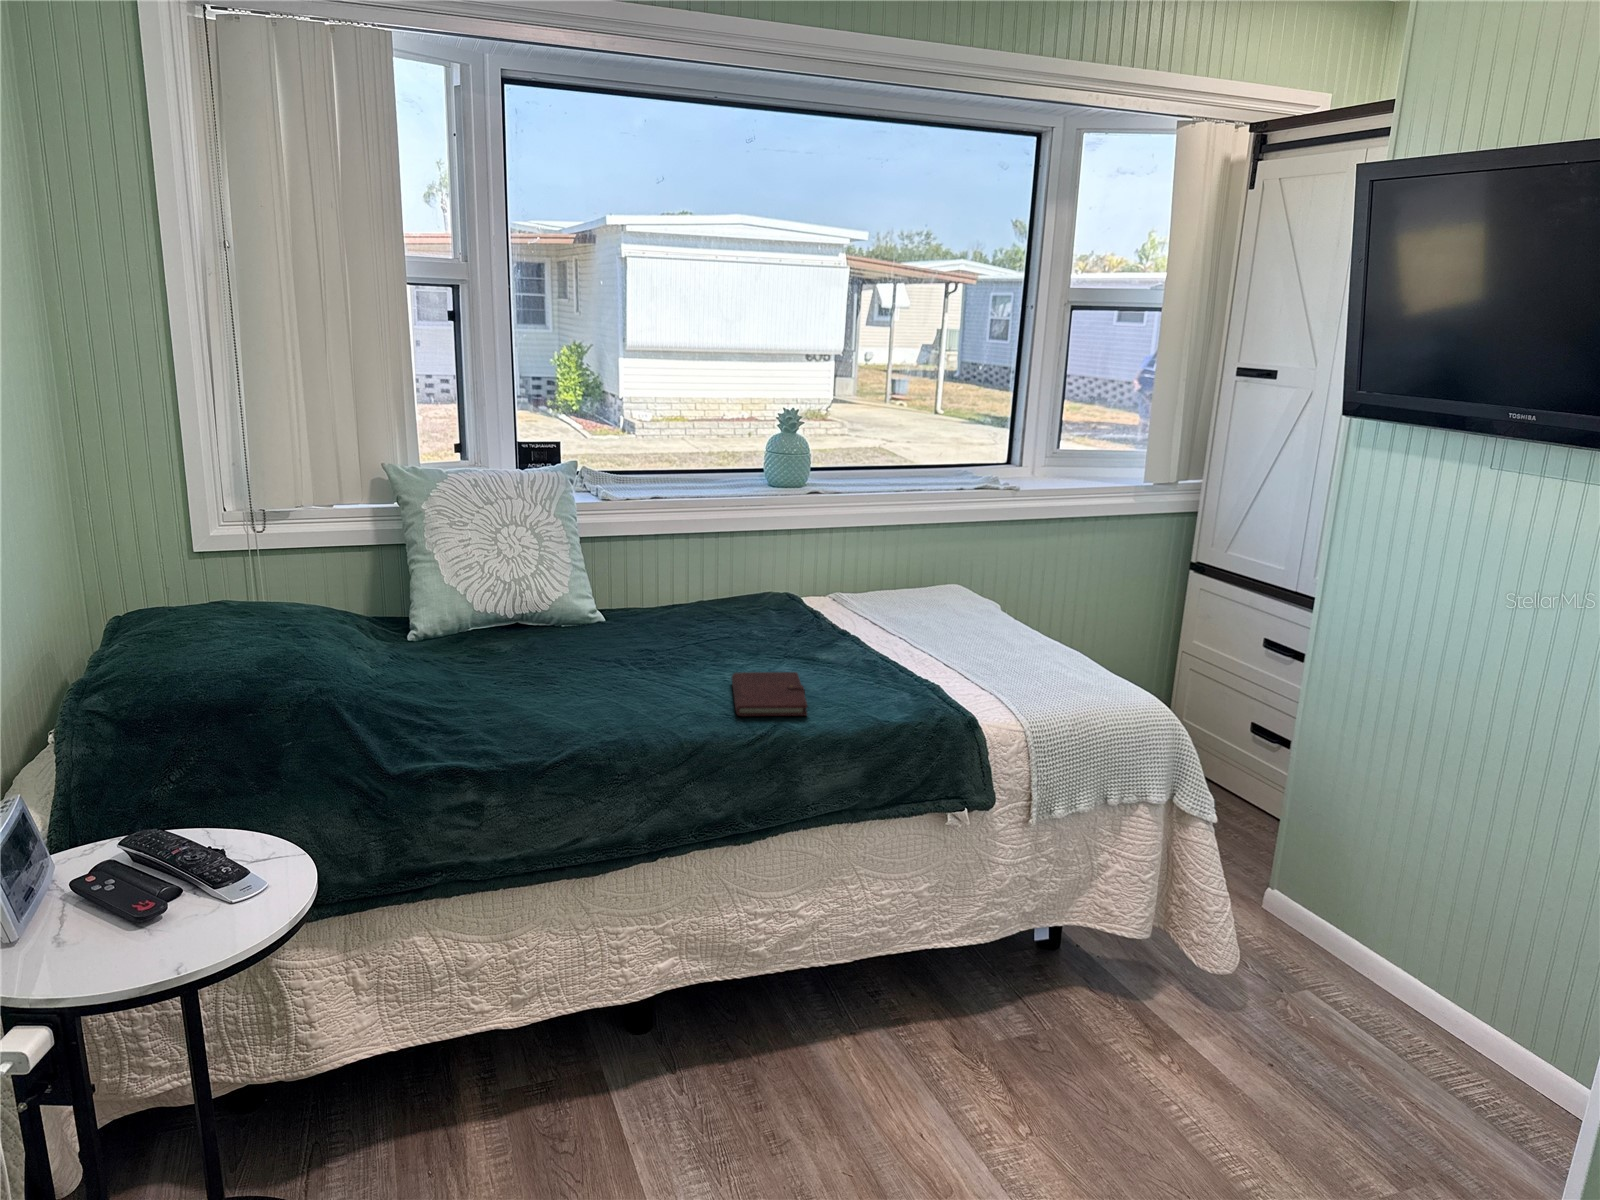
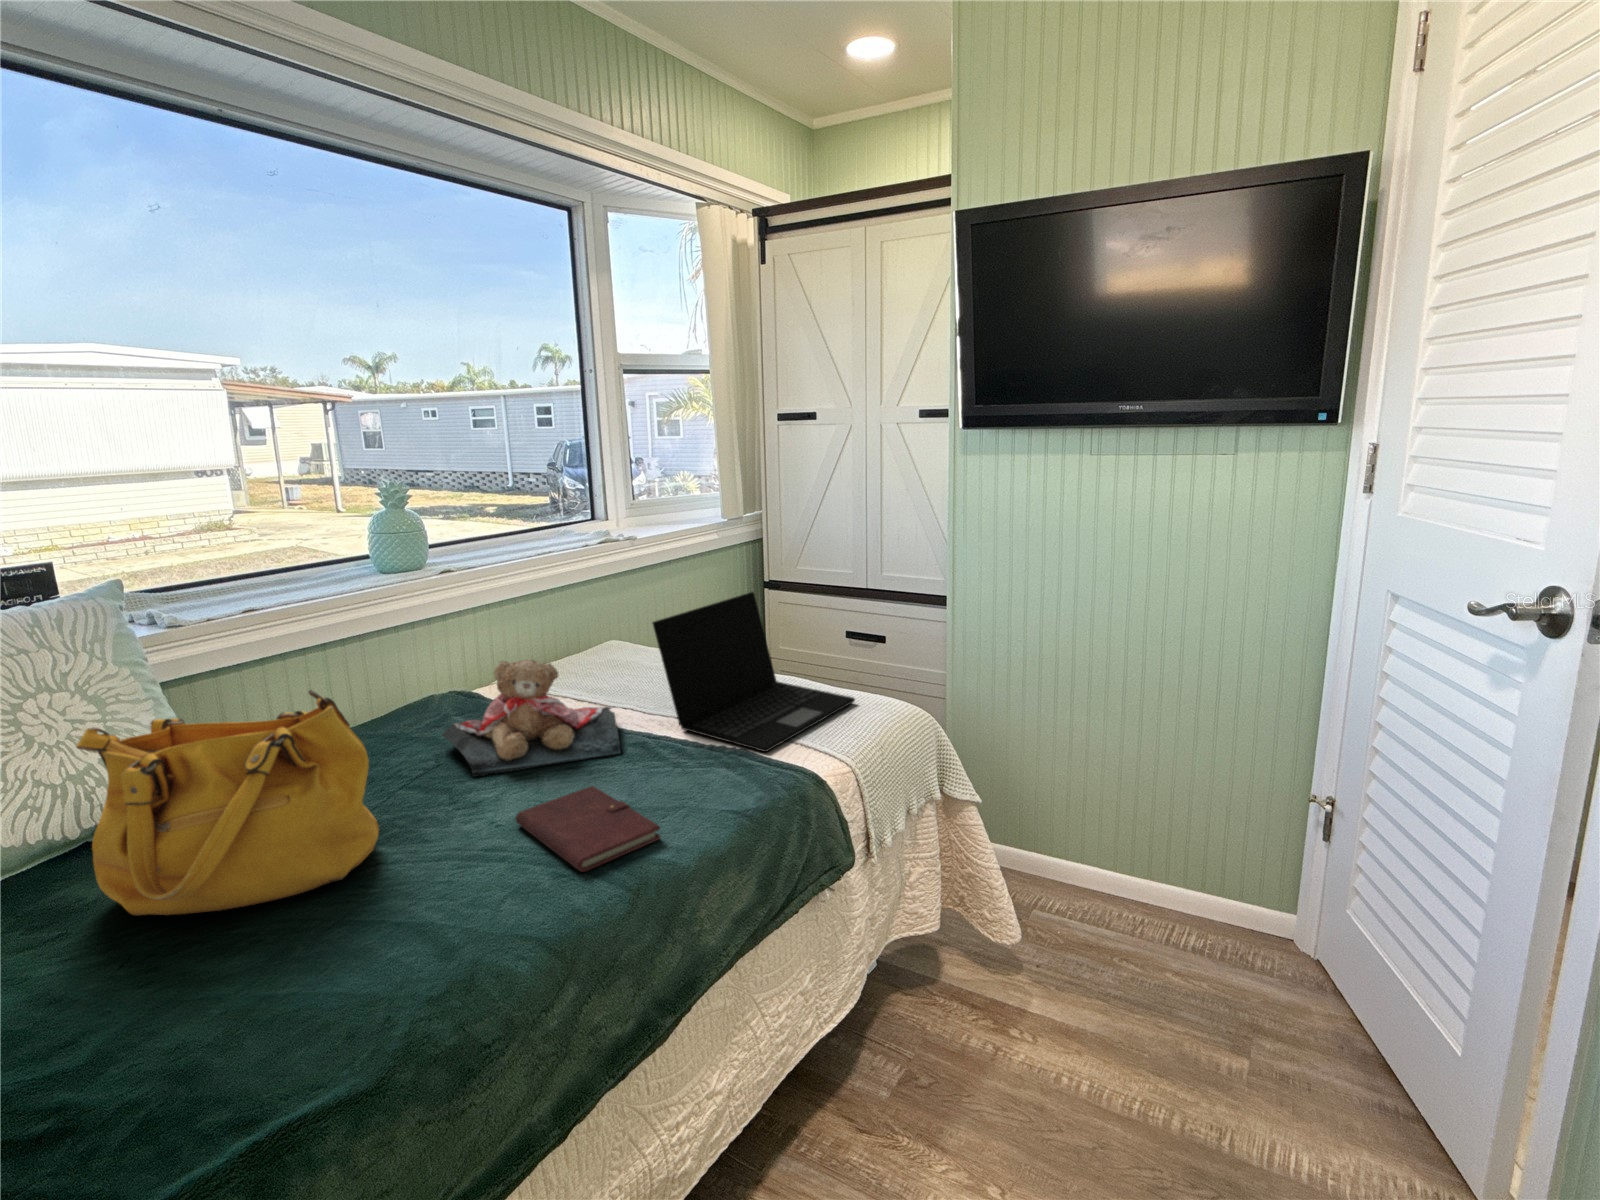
handbag: none [503,546,650,677] -> present [76,690,379,915]
laptop: none [910,554,1098,693] -> present [653,592,855,752]
teddy bear: none [739,565,876,664] -> present [443,660,620,777]

